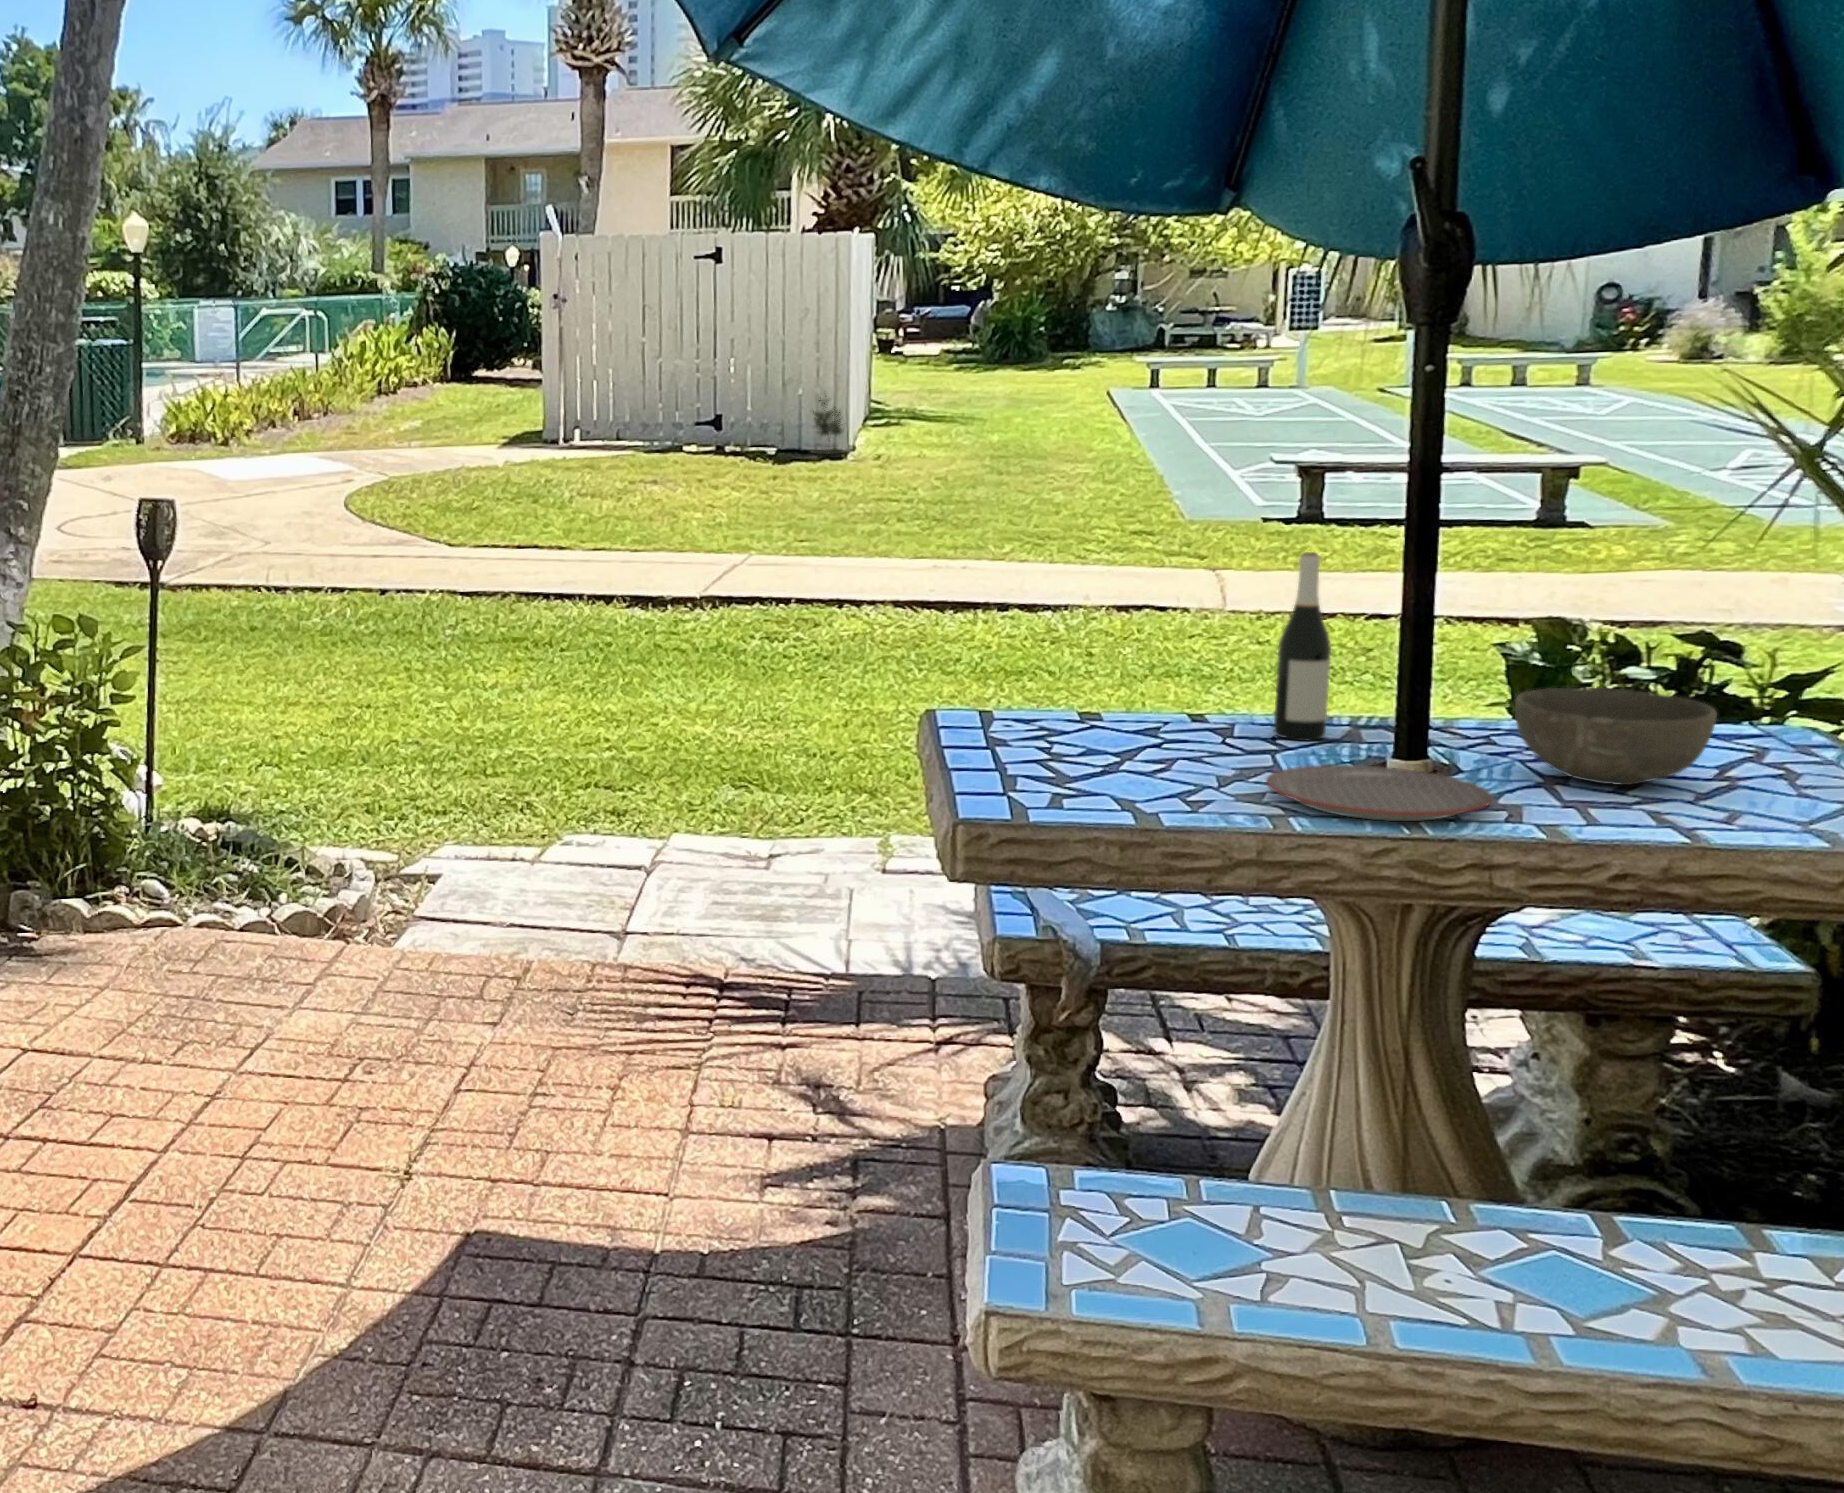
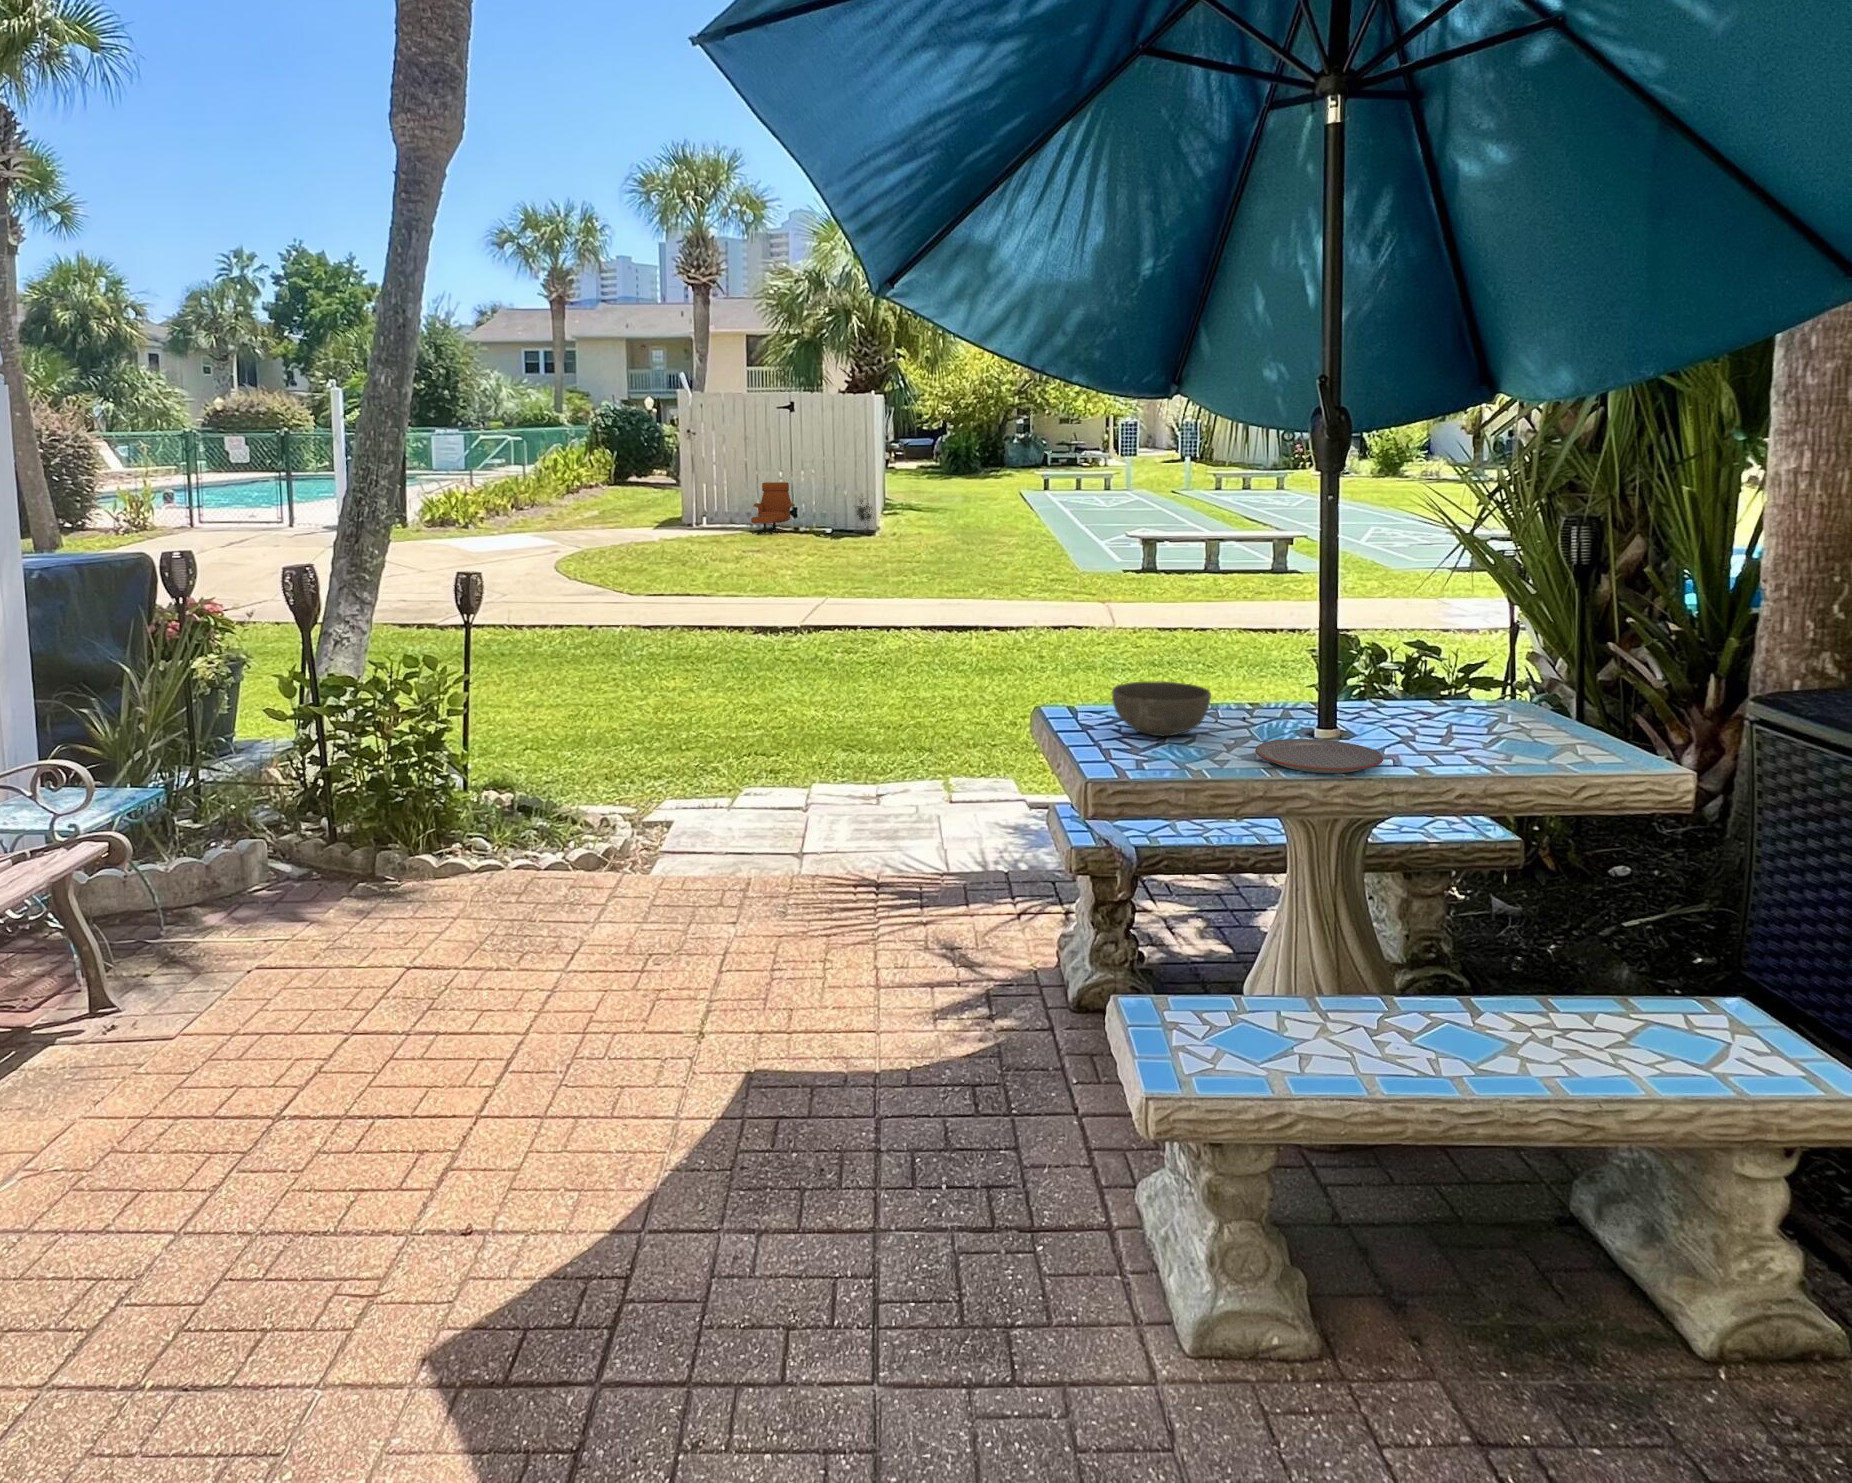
lounge chair: none [646,374,717,456] -> present [751,482,795,535]
wine bottle: present [1274,552,1331,740] -> none [1237,610,1268,722]
bowl: present [1515,688,1717,785] -> present [1112,682,1211,736]

